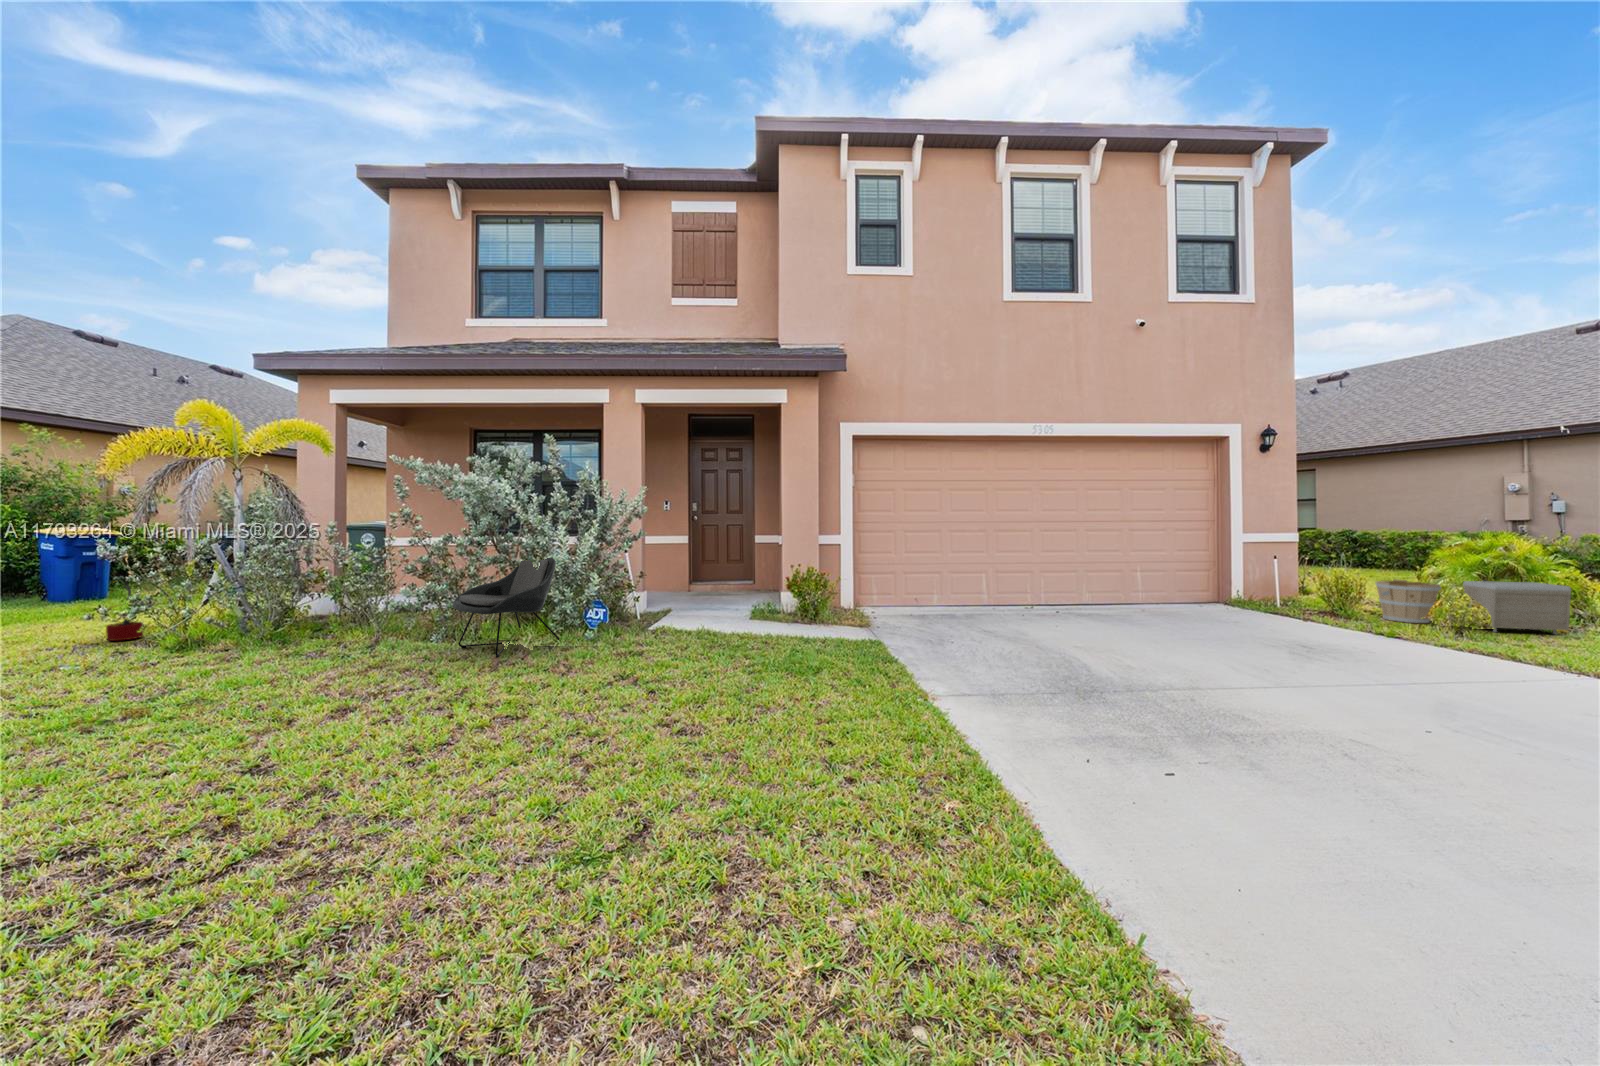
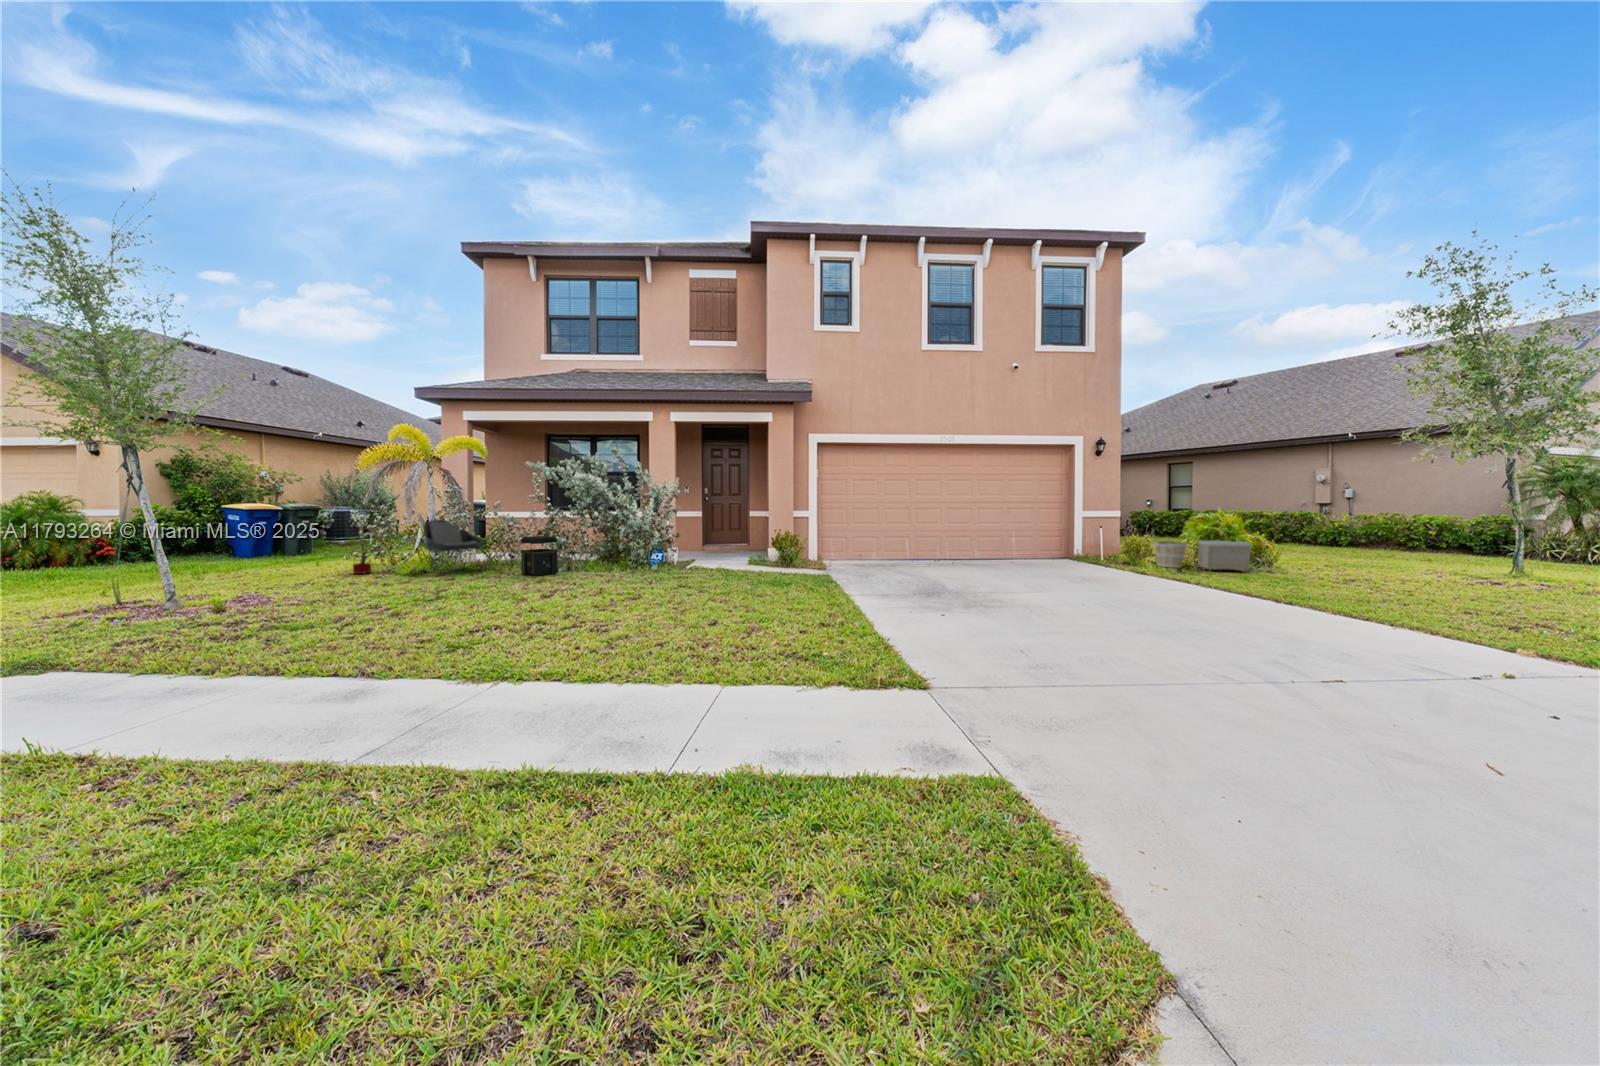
lounge chair: present [453,558,559,657] -> present [423,519,484,575]
toolbox: none [375,578,439,645] -> present [521,536,558,576]

